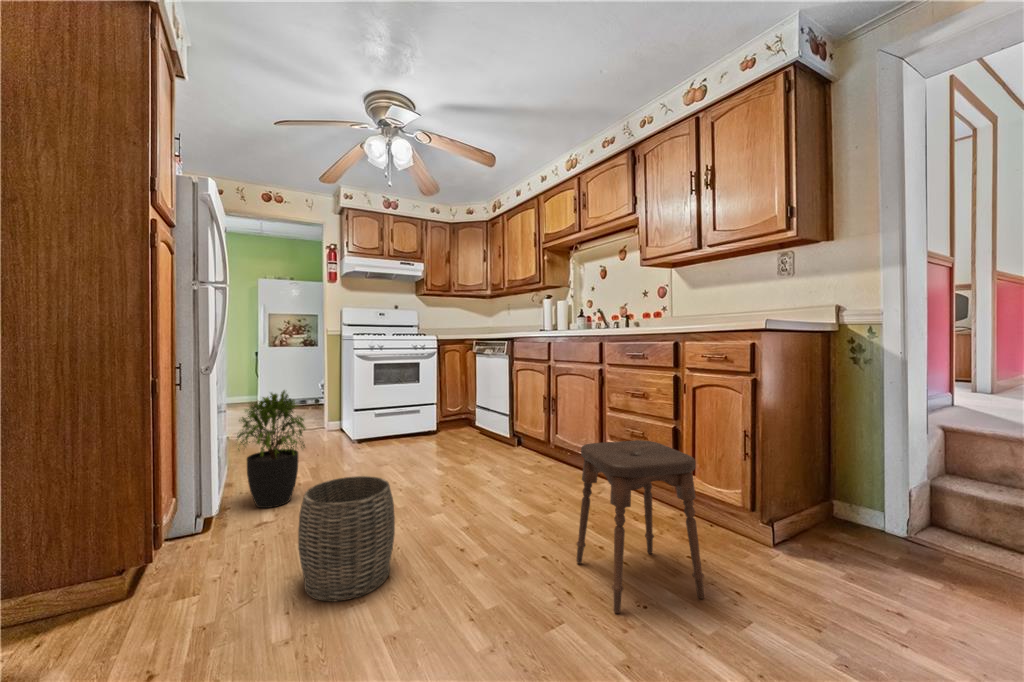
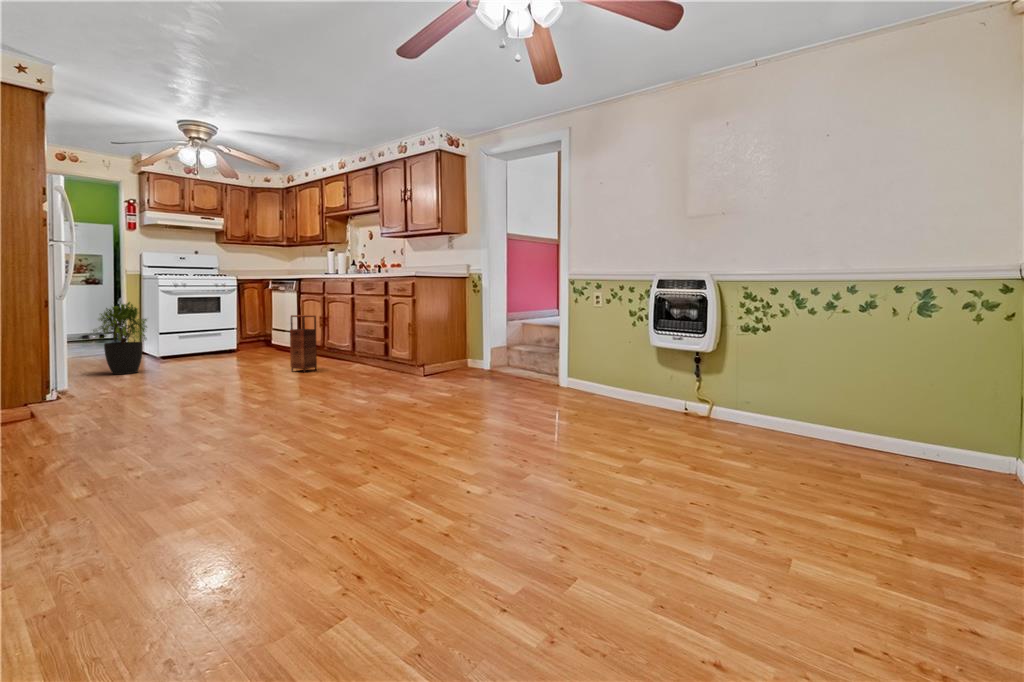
storage cabinet: none [511,411,556,531] -> present [290,315,317,372]
stool: present [576,440,704,613] -> none [321,323,371,382]
woven basket: present [298,476,395,602] -> none [171,339,224,387]

